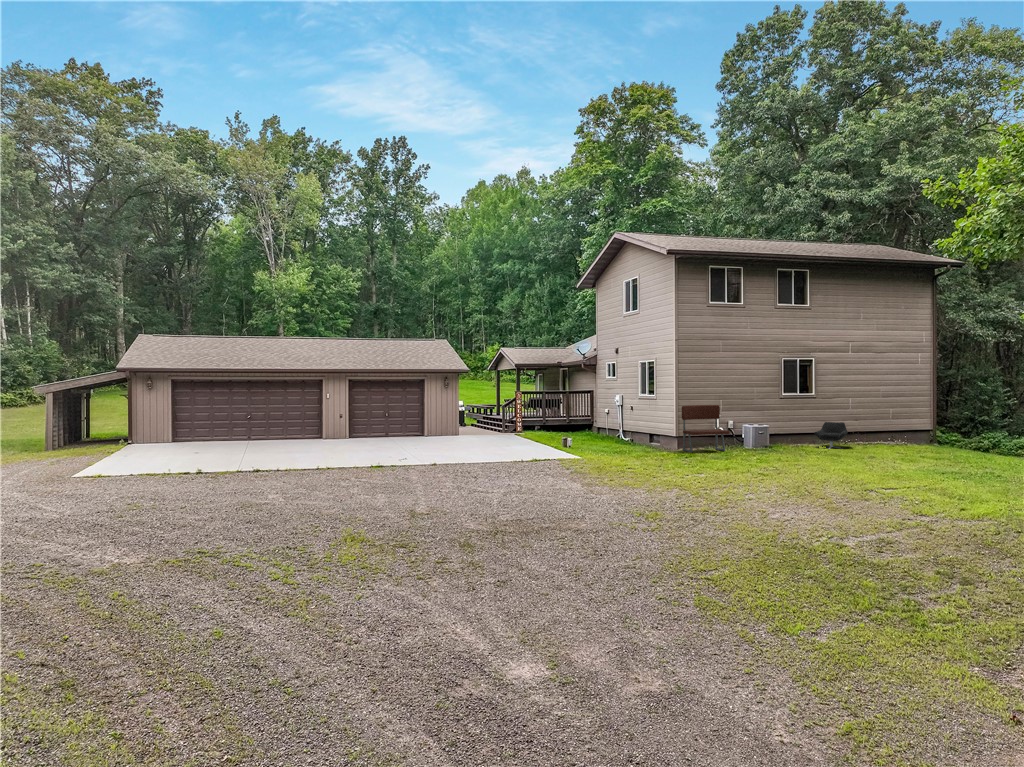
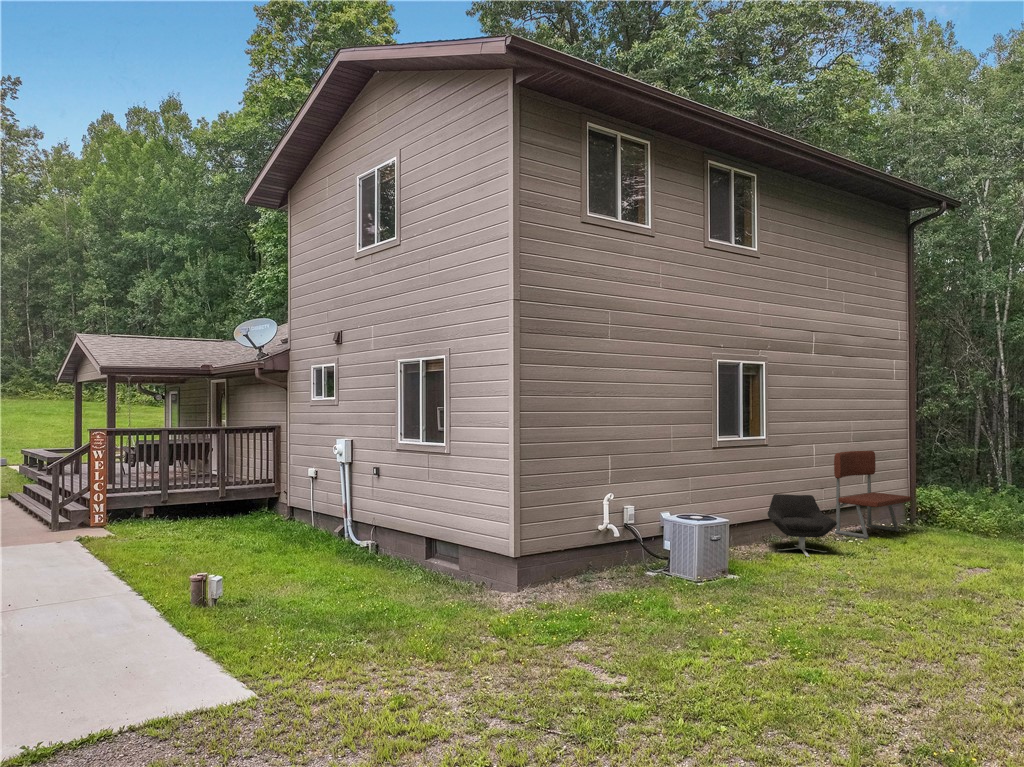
bench: present [682,405,730,452] -> present [834,451,911,539]

